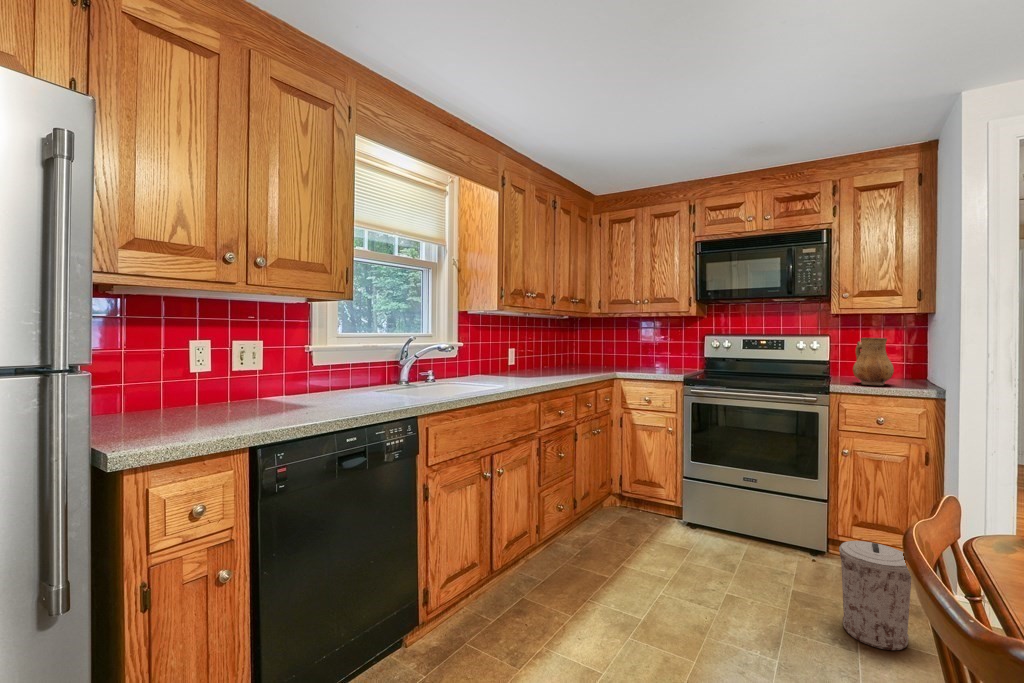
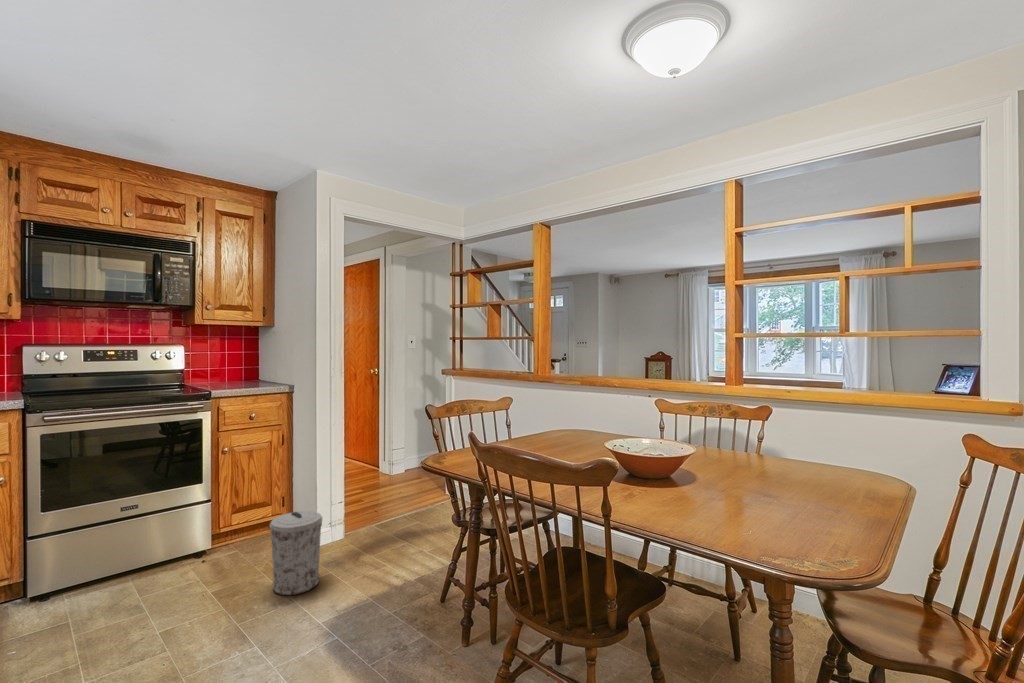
ceramic pitcher: present [853,338,894,385] -> none [221,346,255,388]

